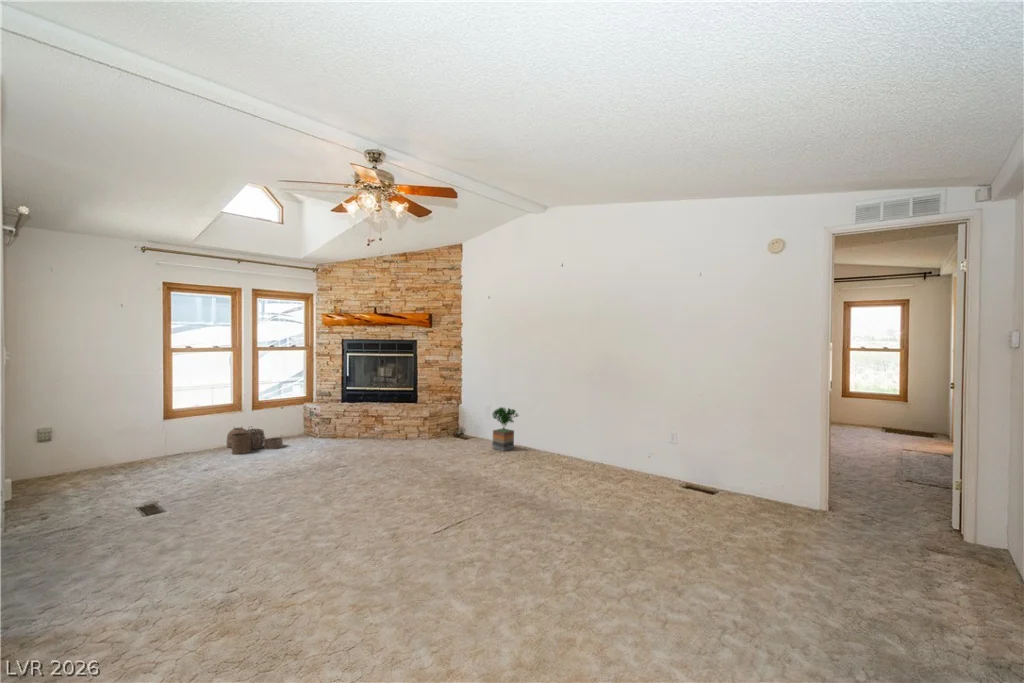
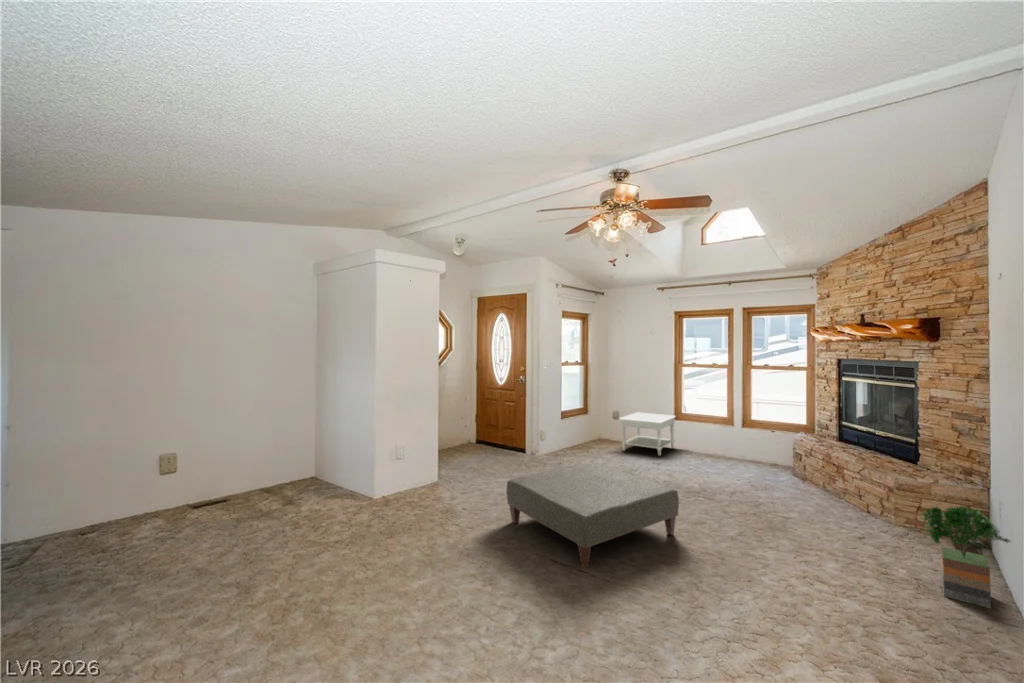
side table: none [110,413,195,474] -> present [620,412,676,455]
woven basket: present [226,427,283,454] -> none [693,437,739,468]
ottoman: none [290,446,452,548] -> present [507,462,679,567]

